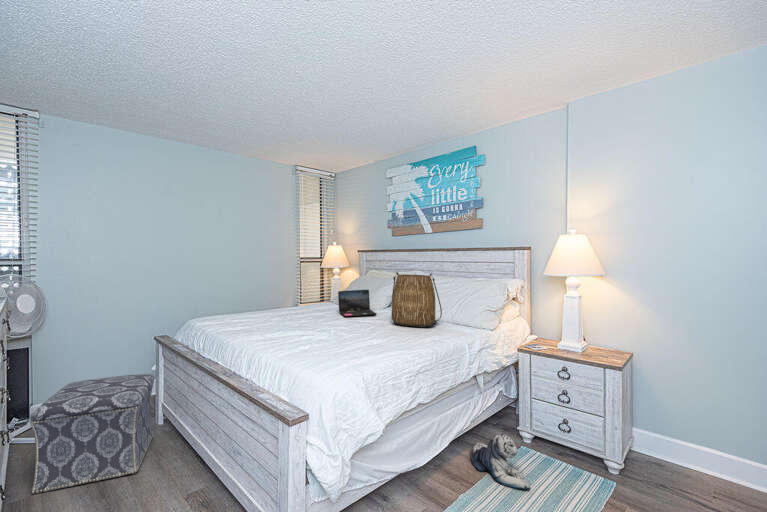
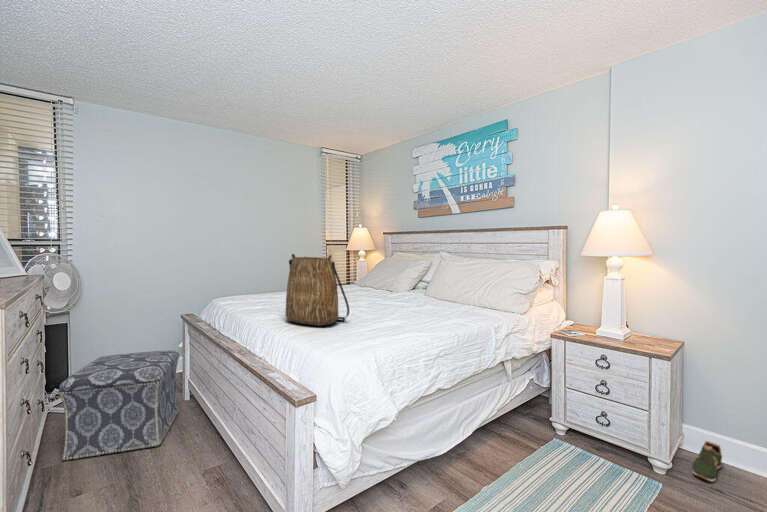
tote bag: present [391,272,442,327] -> present [285,254,349,326]
laptop: present [338,290,377,317] -> none [360,272,400,299]
plush toy: present [470,434,530,490] -> none [495,425,562,486]
shoe: none [641,442,665,478] -> present [692,441,722,482]

